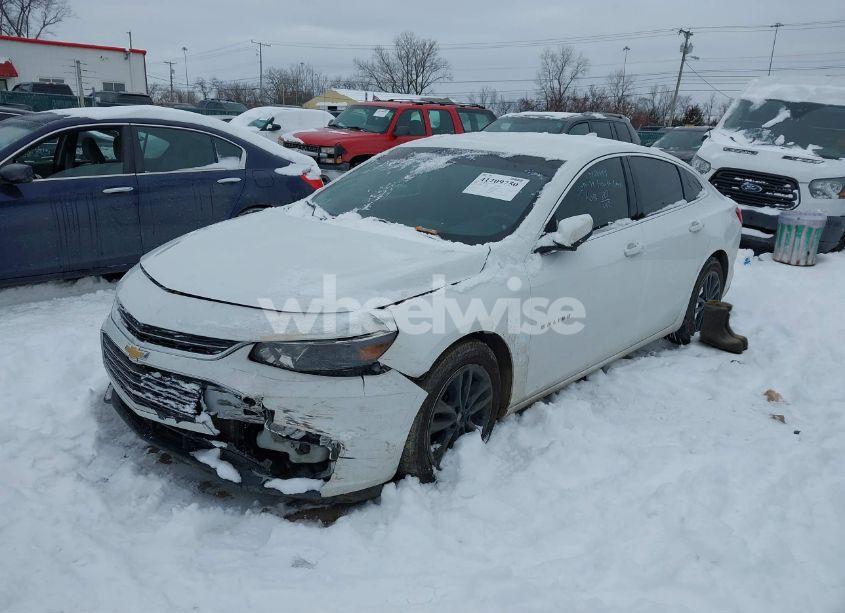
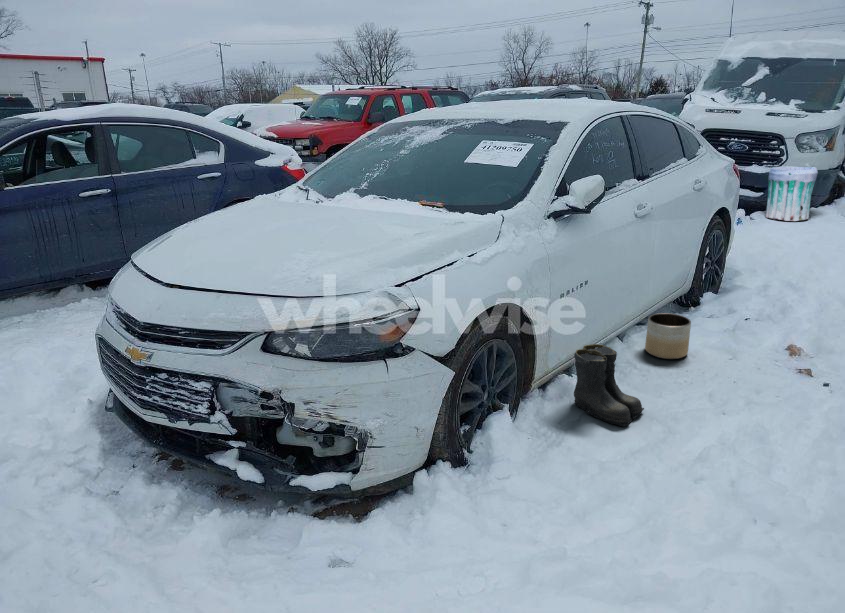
boots: present [699,300,748,353] -> present [574,344,644,426]
planter: none [628,349,673,395] -> present [645,313,691,359]

